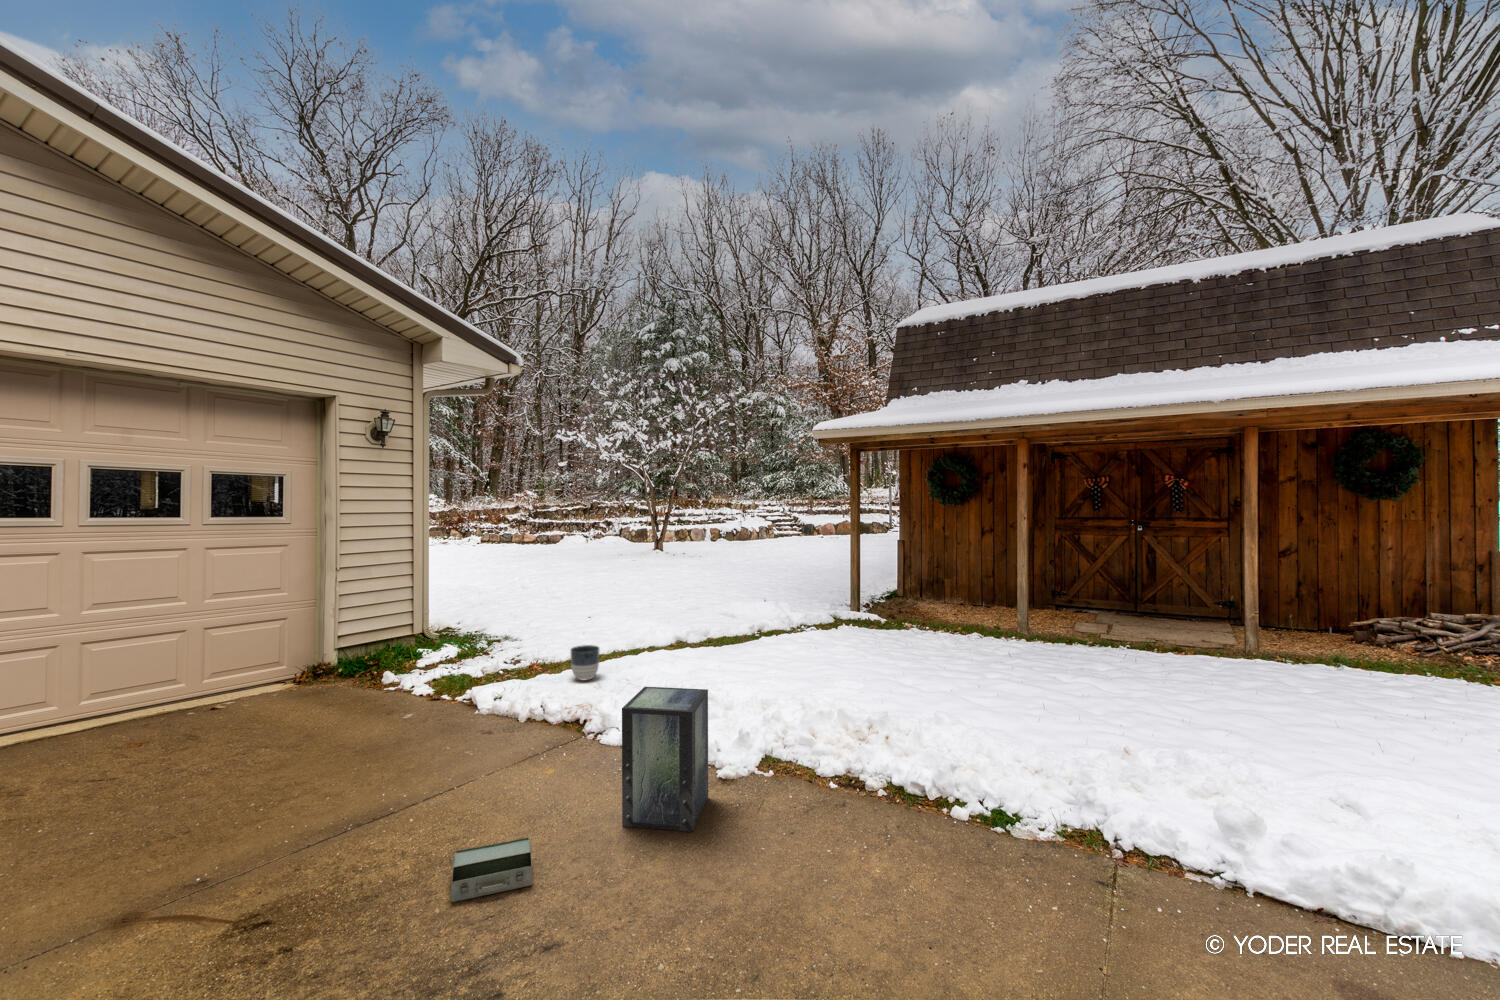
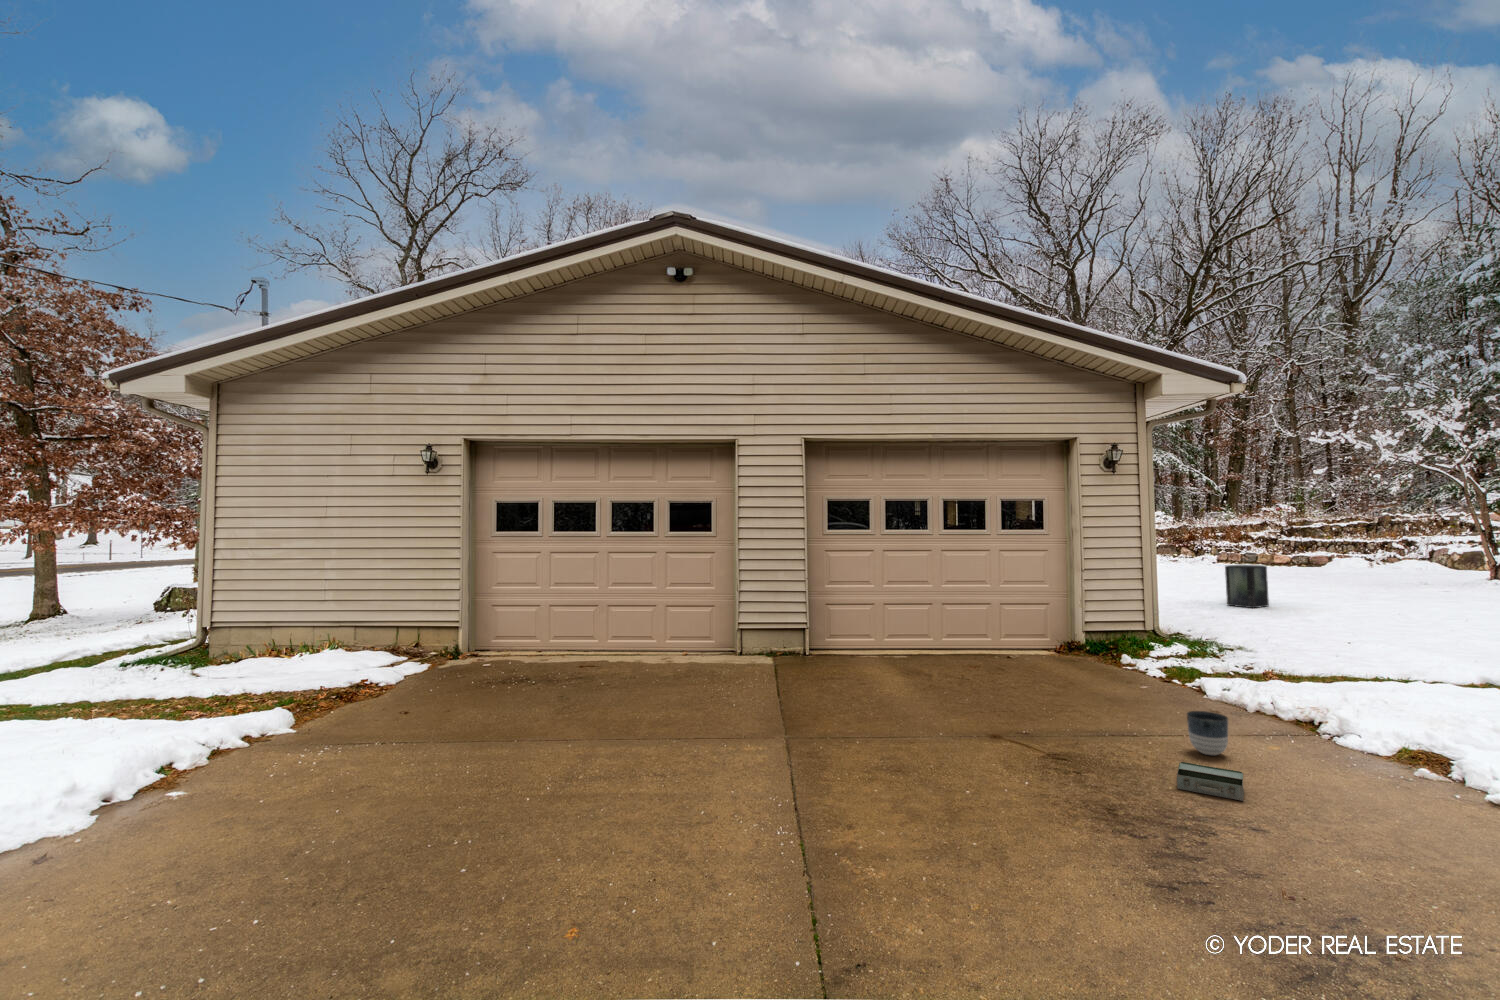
planter: present [570,645,599,680] -> present [1187,711,1228,756]
storage box: present [622,687,708,832] -> present [1225,565,1269,608]

